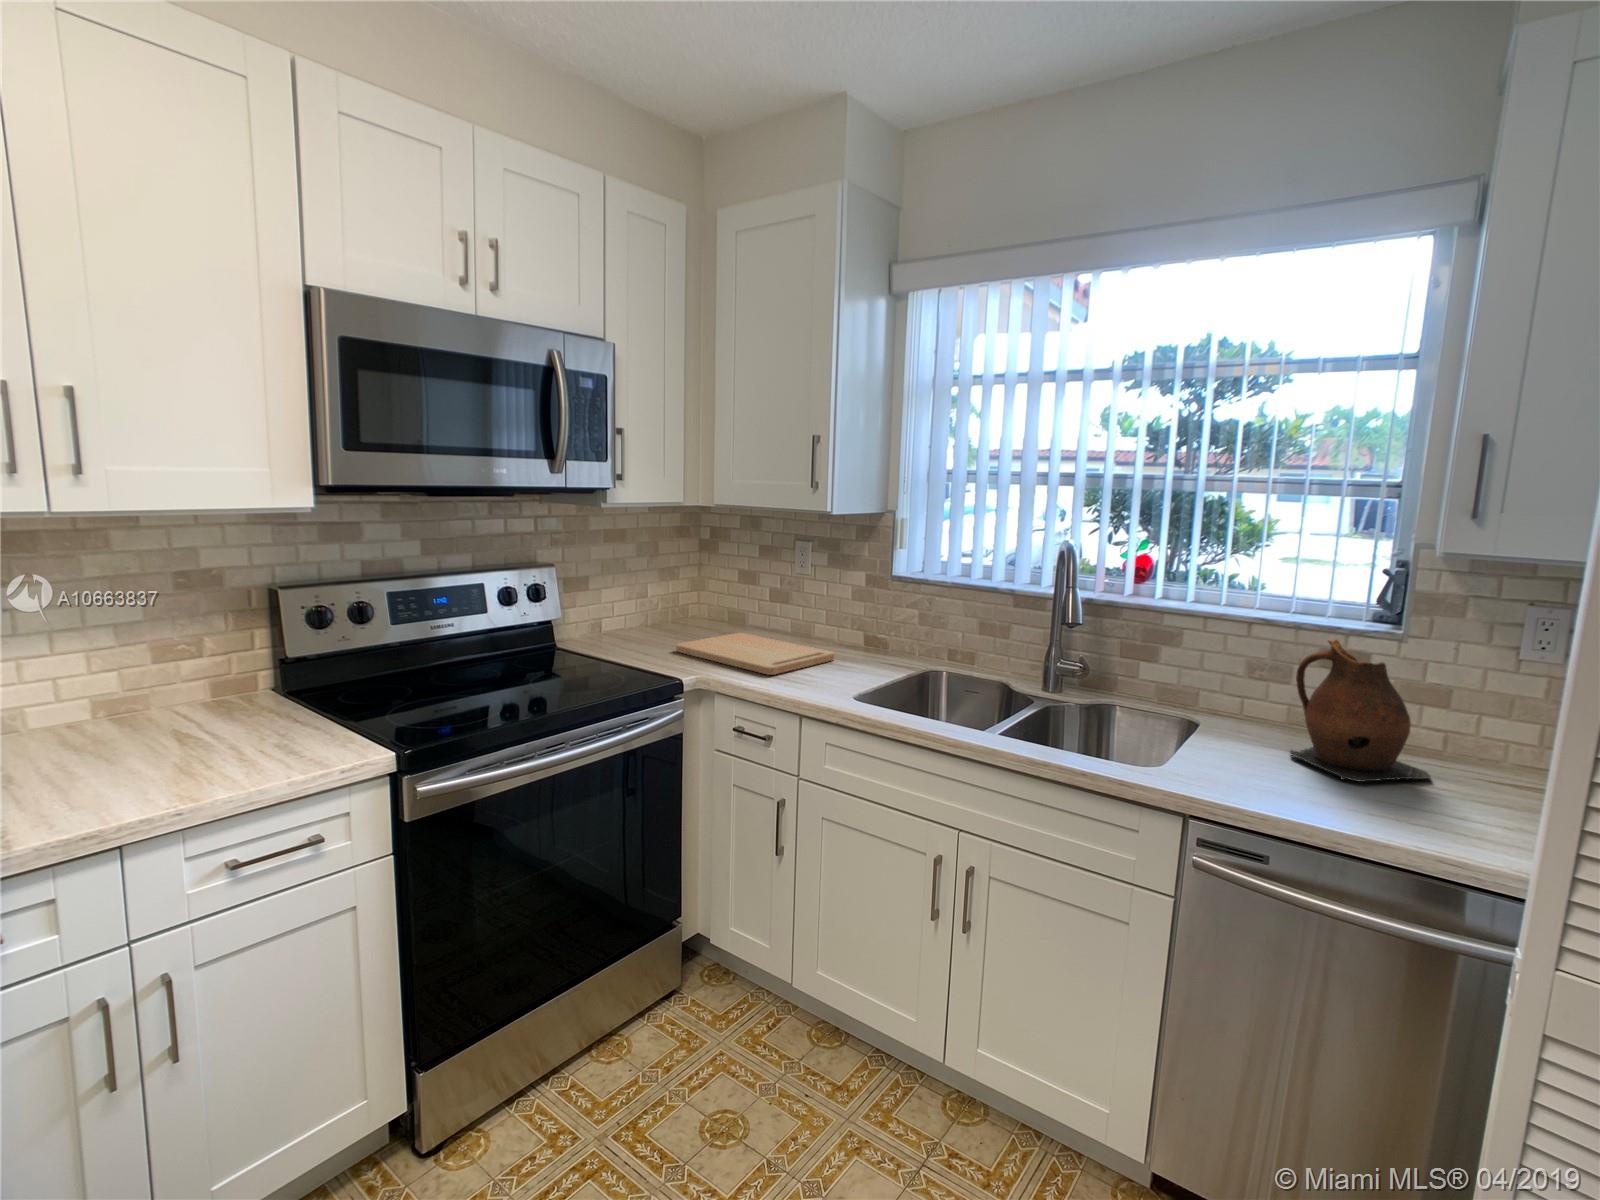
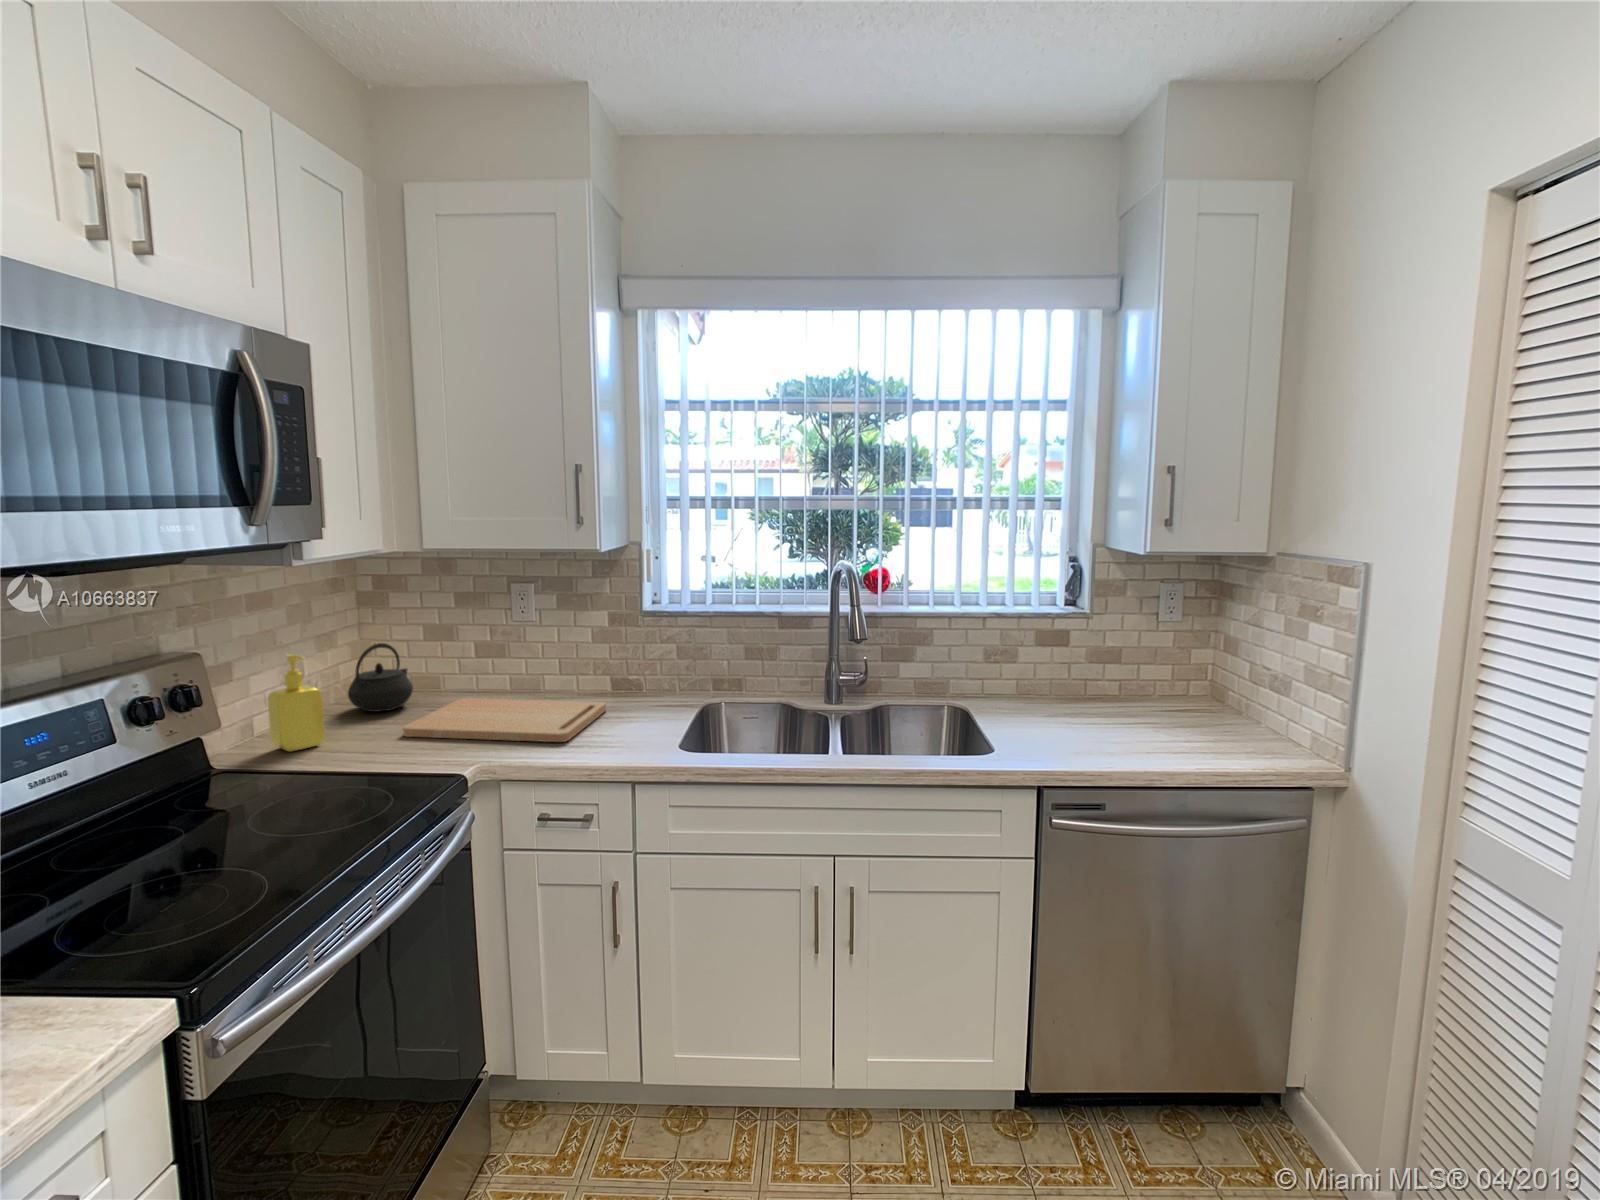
soap dispenser: none [595,577,627,648] -> present [267,654,325,752]
kettle: none [665,580,714,634] -> present [348,643,413,712]
ceramic pitcher: present [1290,639,1431,782] -> none [1046,626,1136,733]

